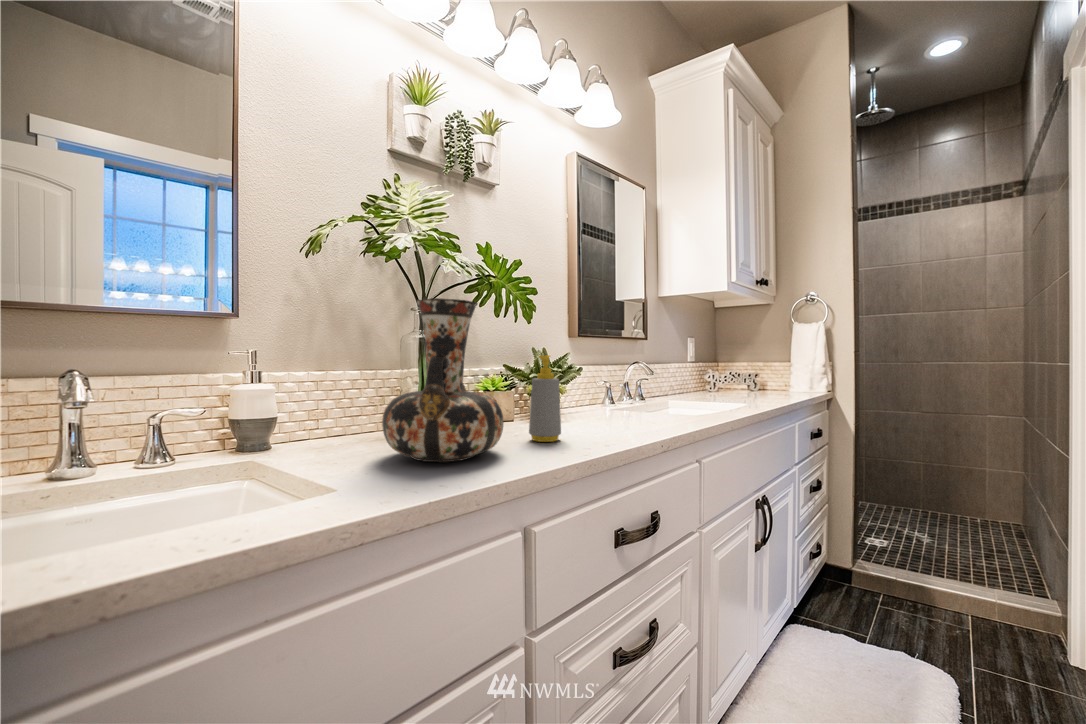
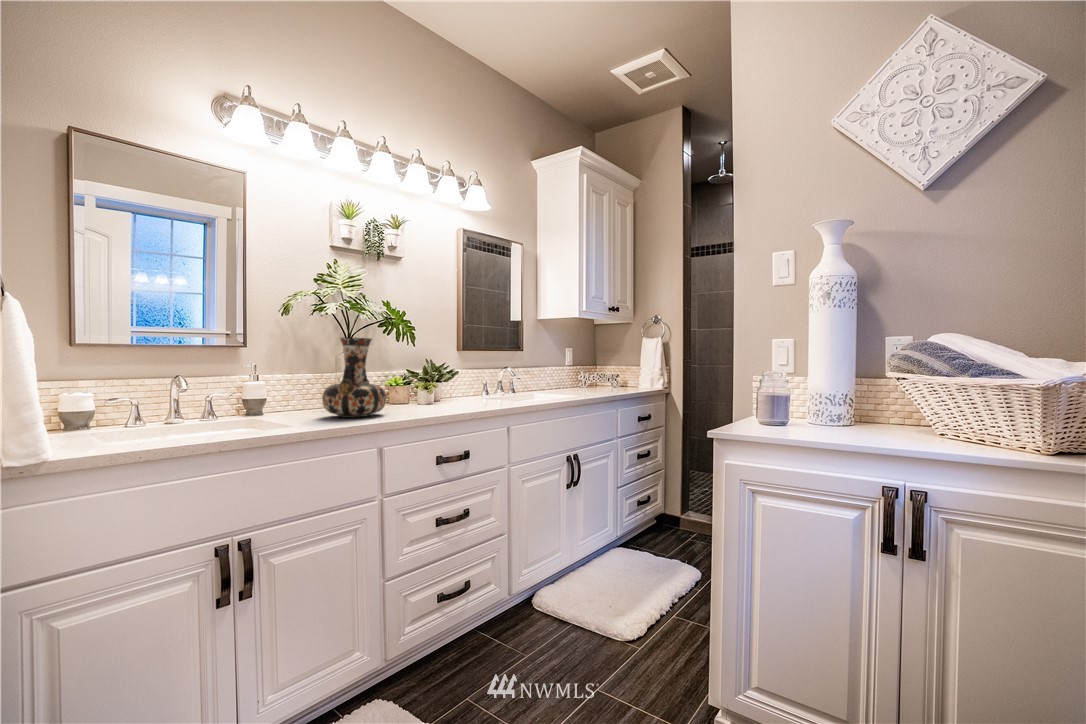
soap bottle: present [529,355,561,442] -> none [406,365,424,411]

